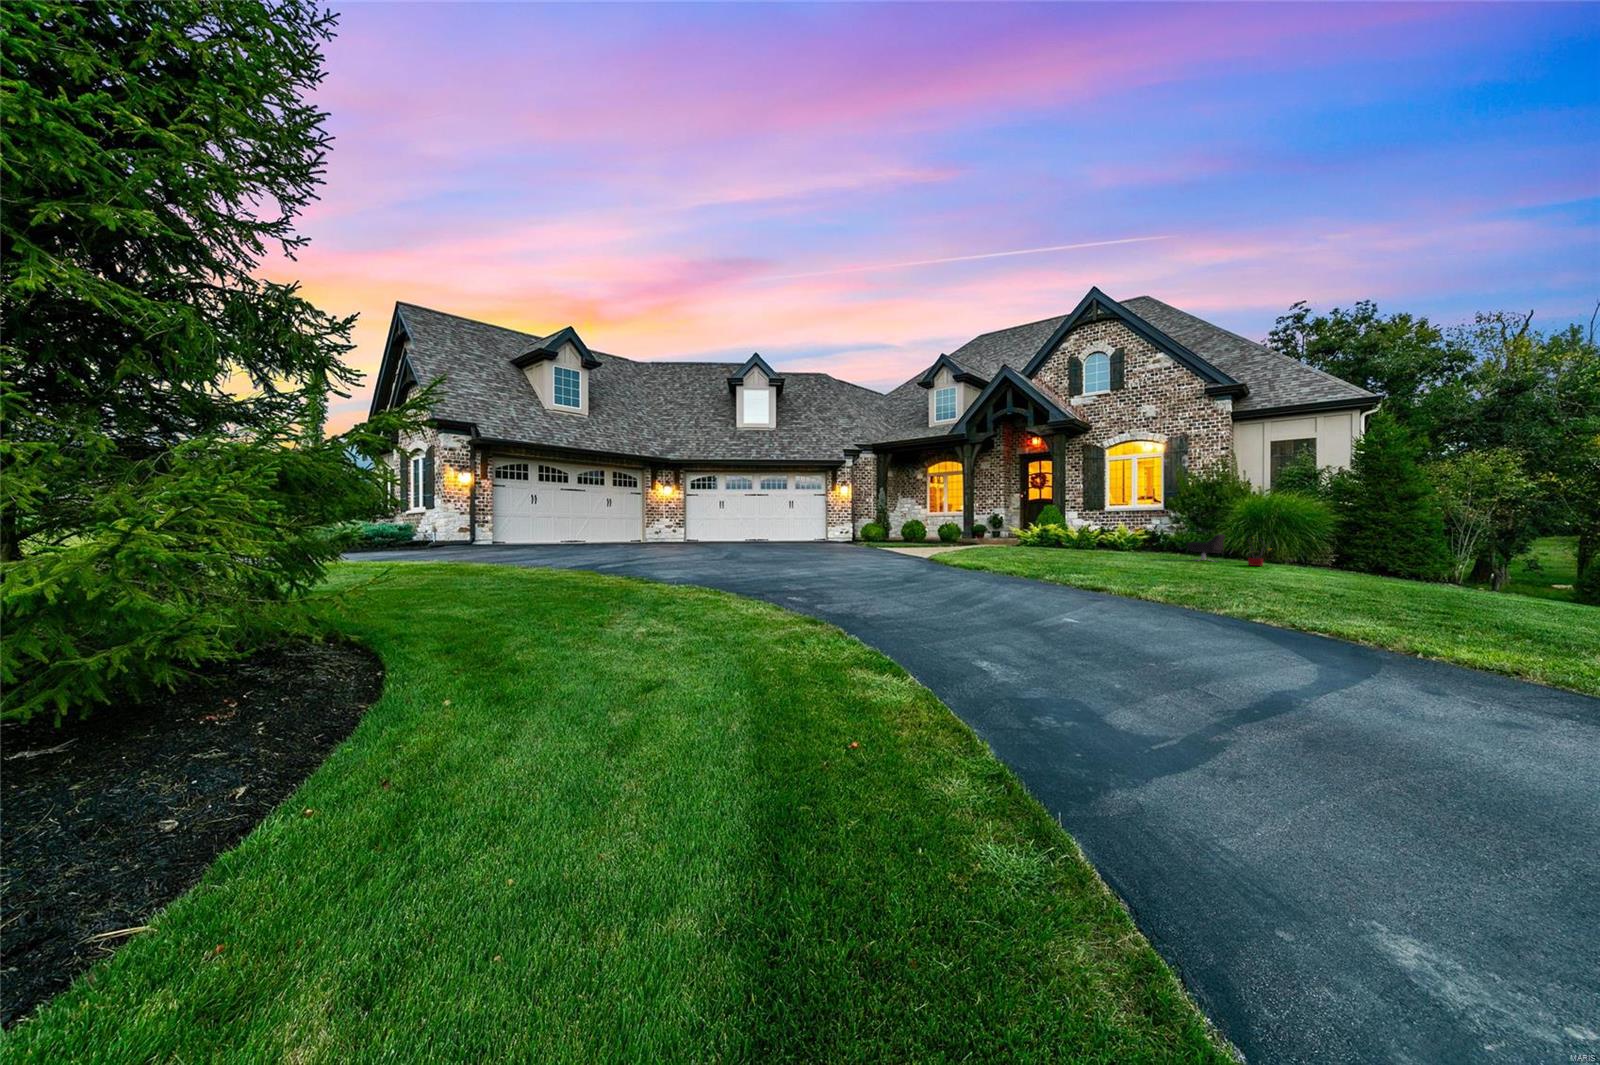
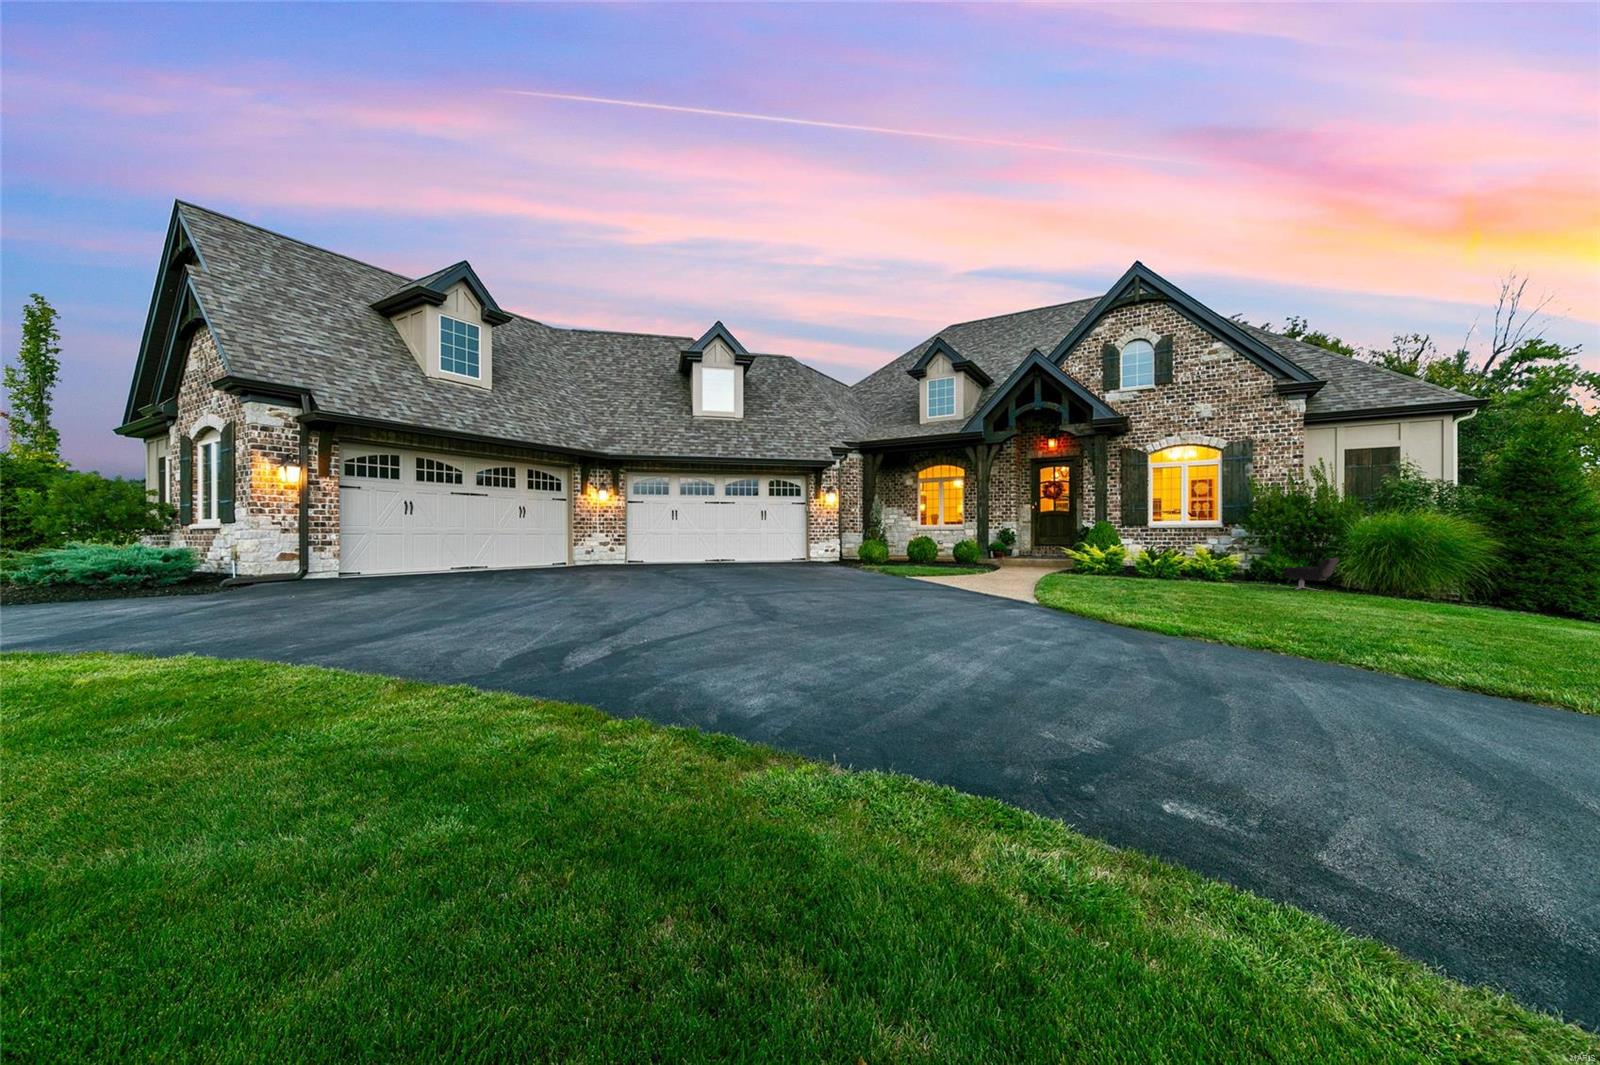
decorative plant: present [1248,545,1271,566] -> none [1370,562,1416,599]

